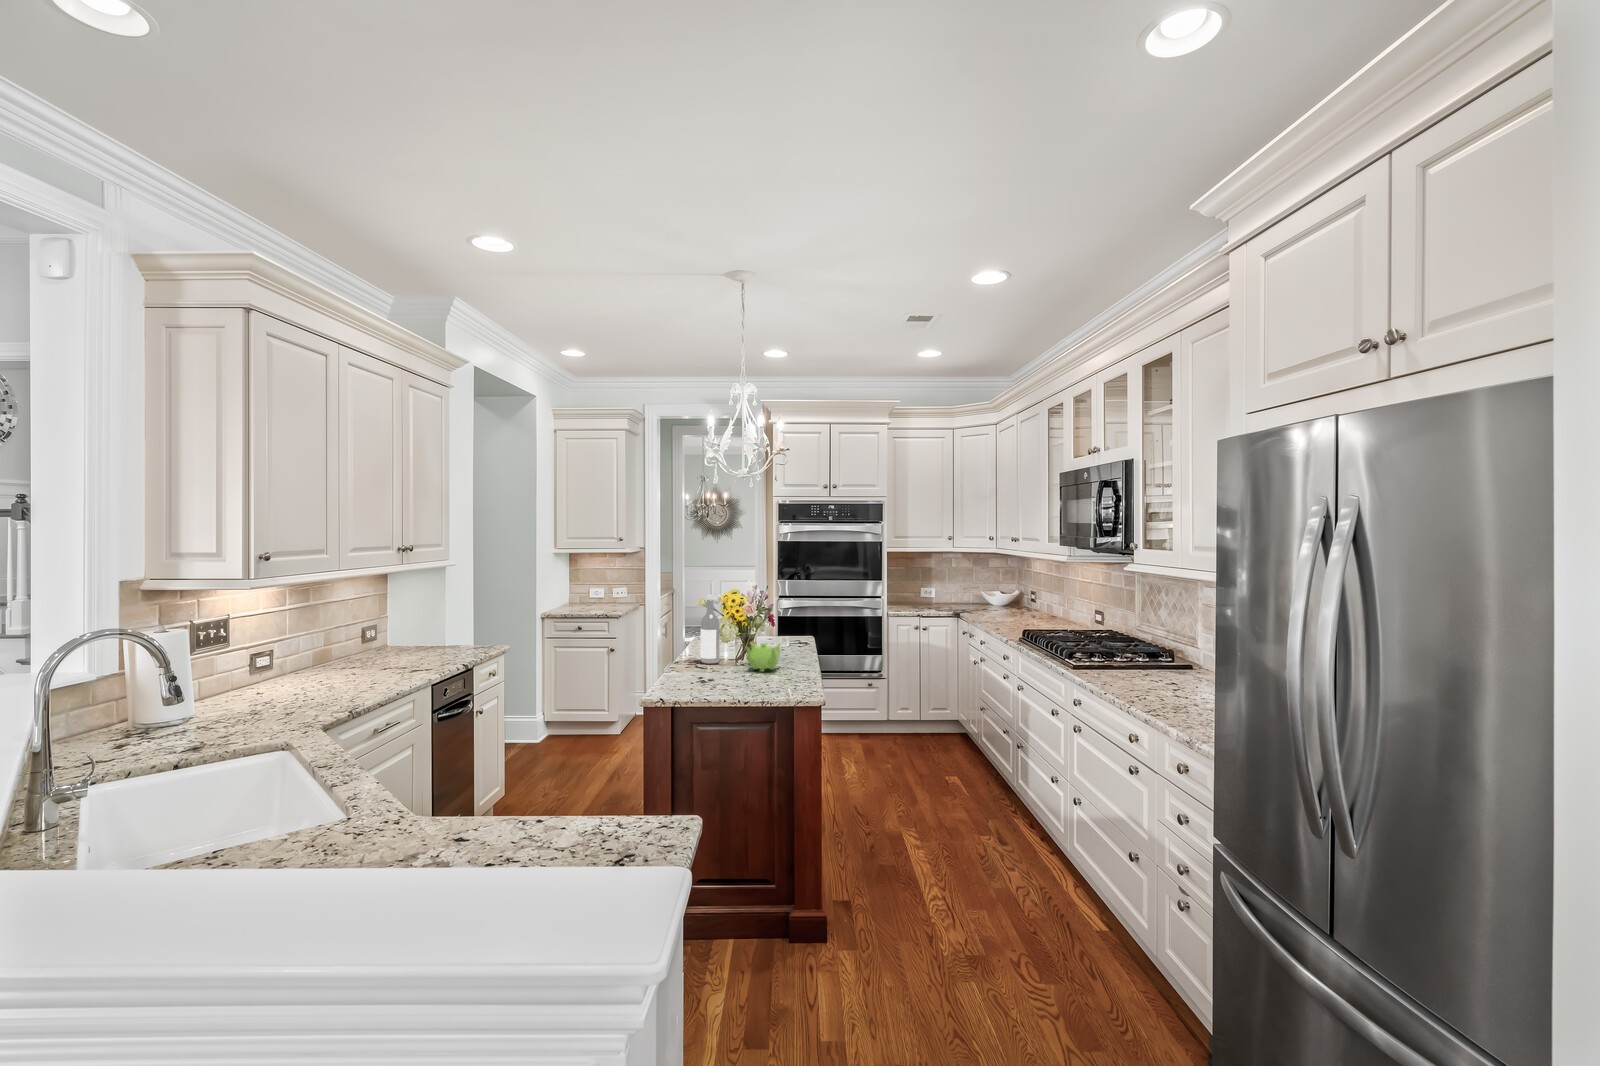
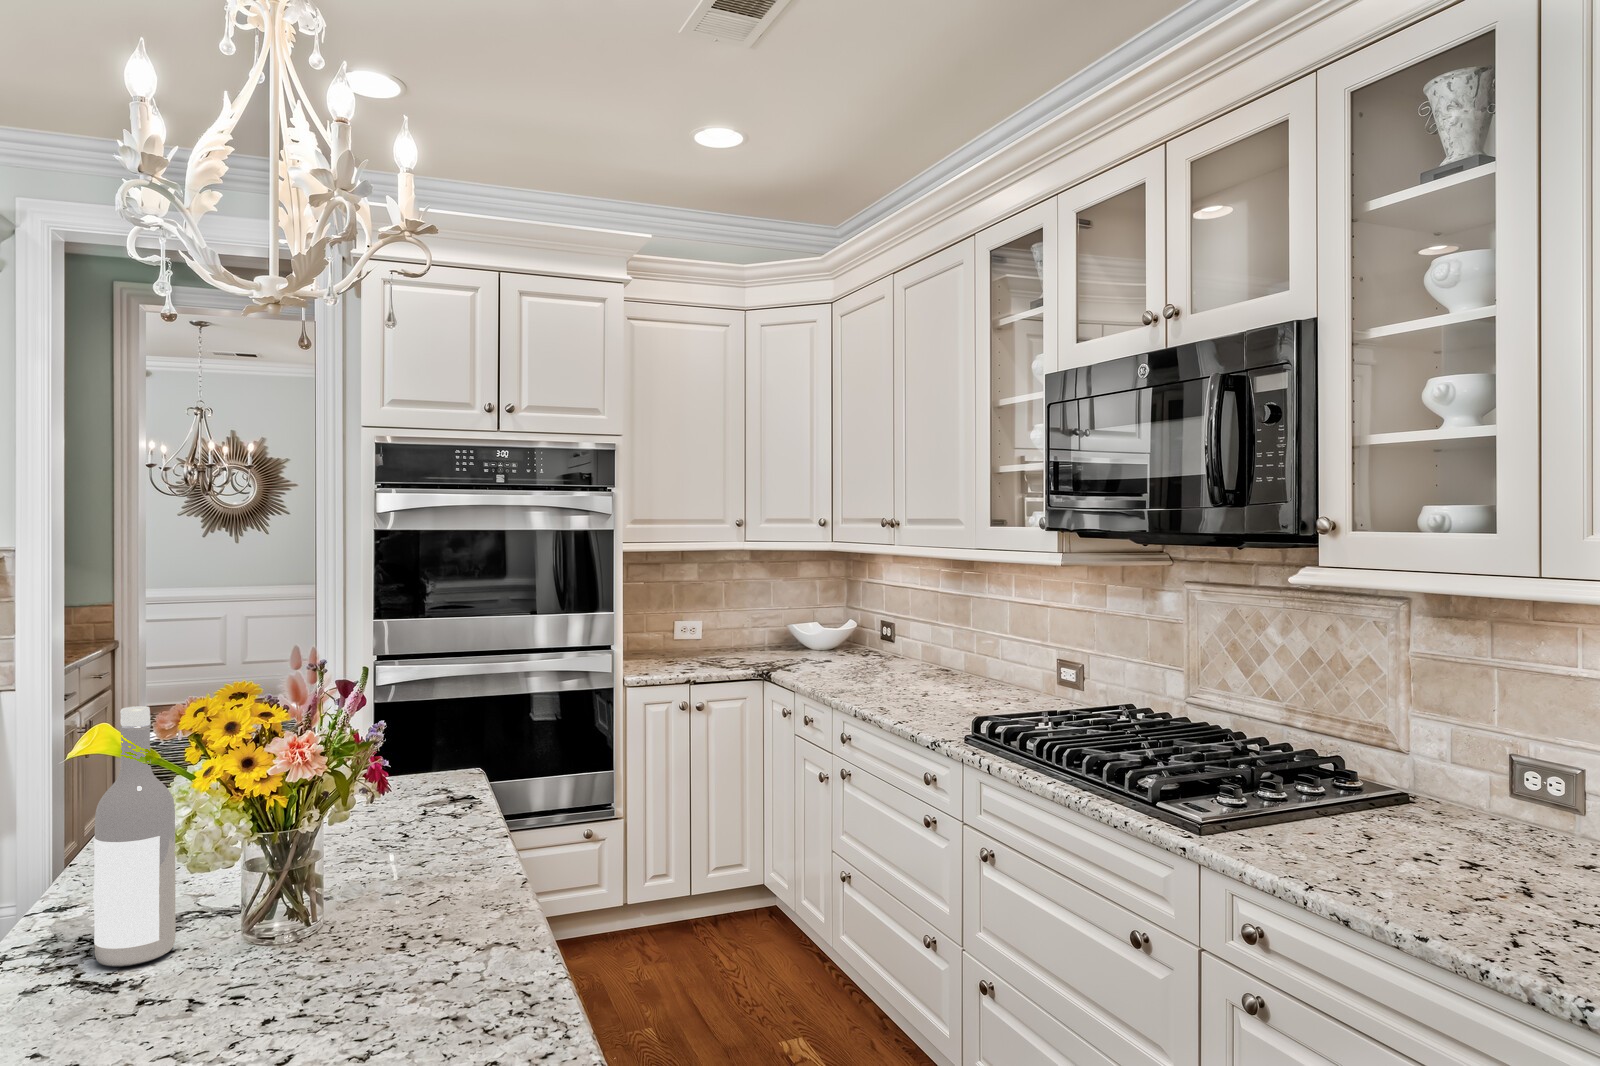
teapot: present [746,642,781,672] -> none [273,855,421,987]

